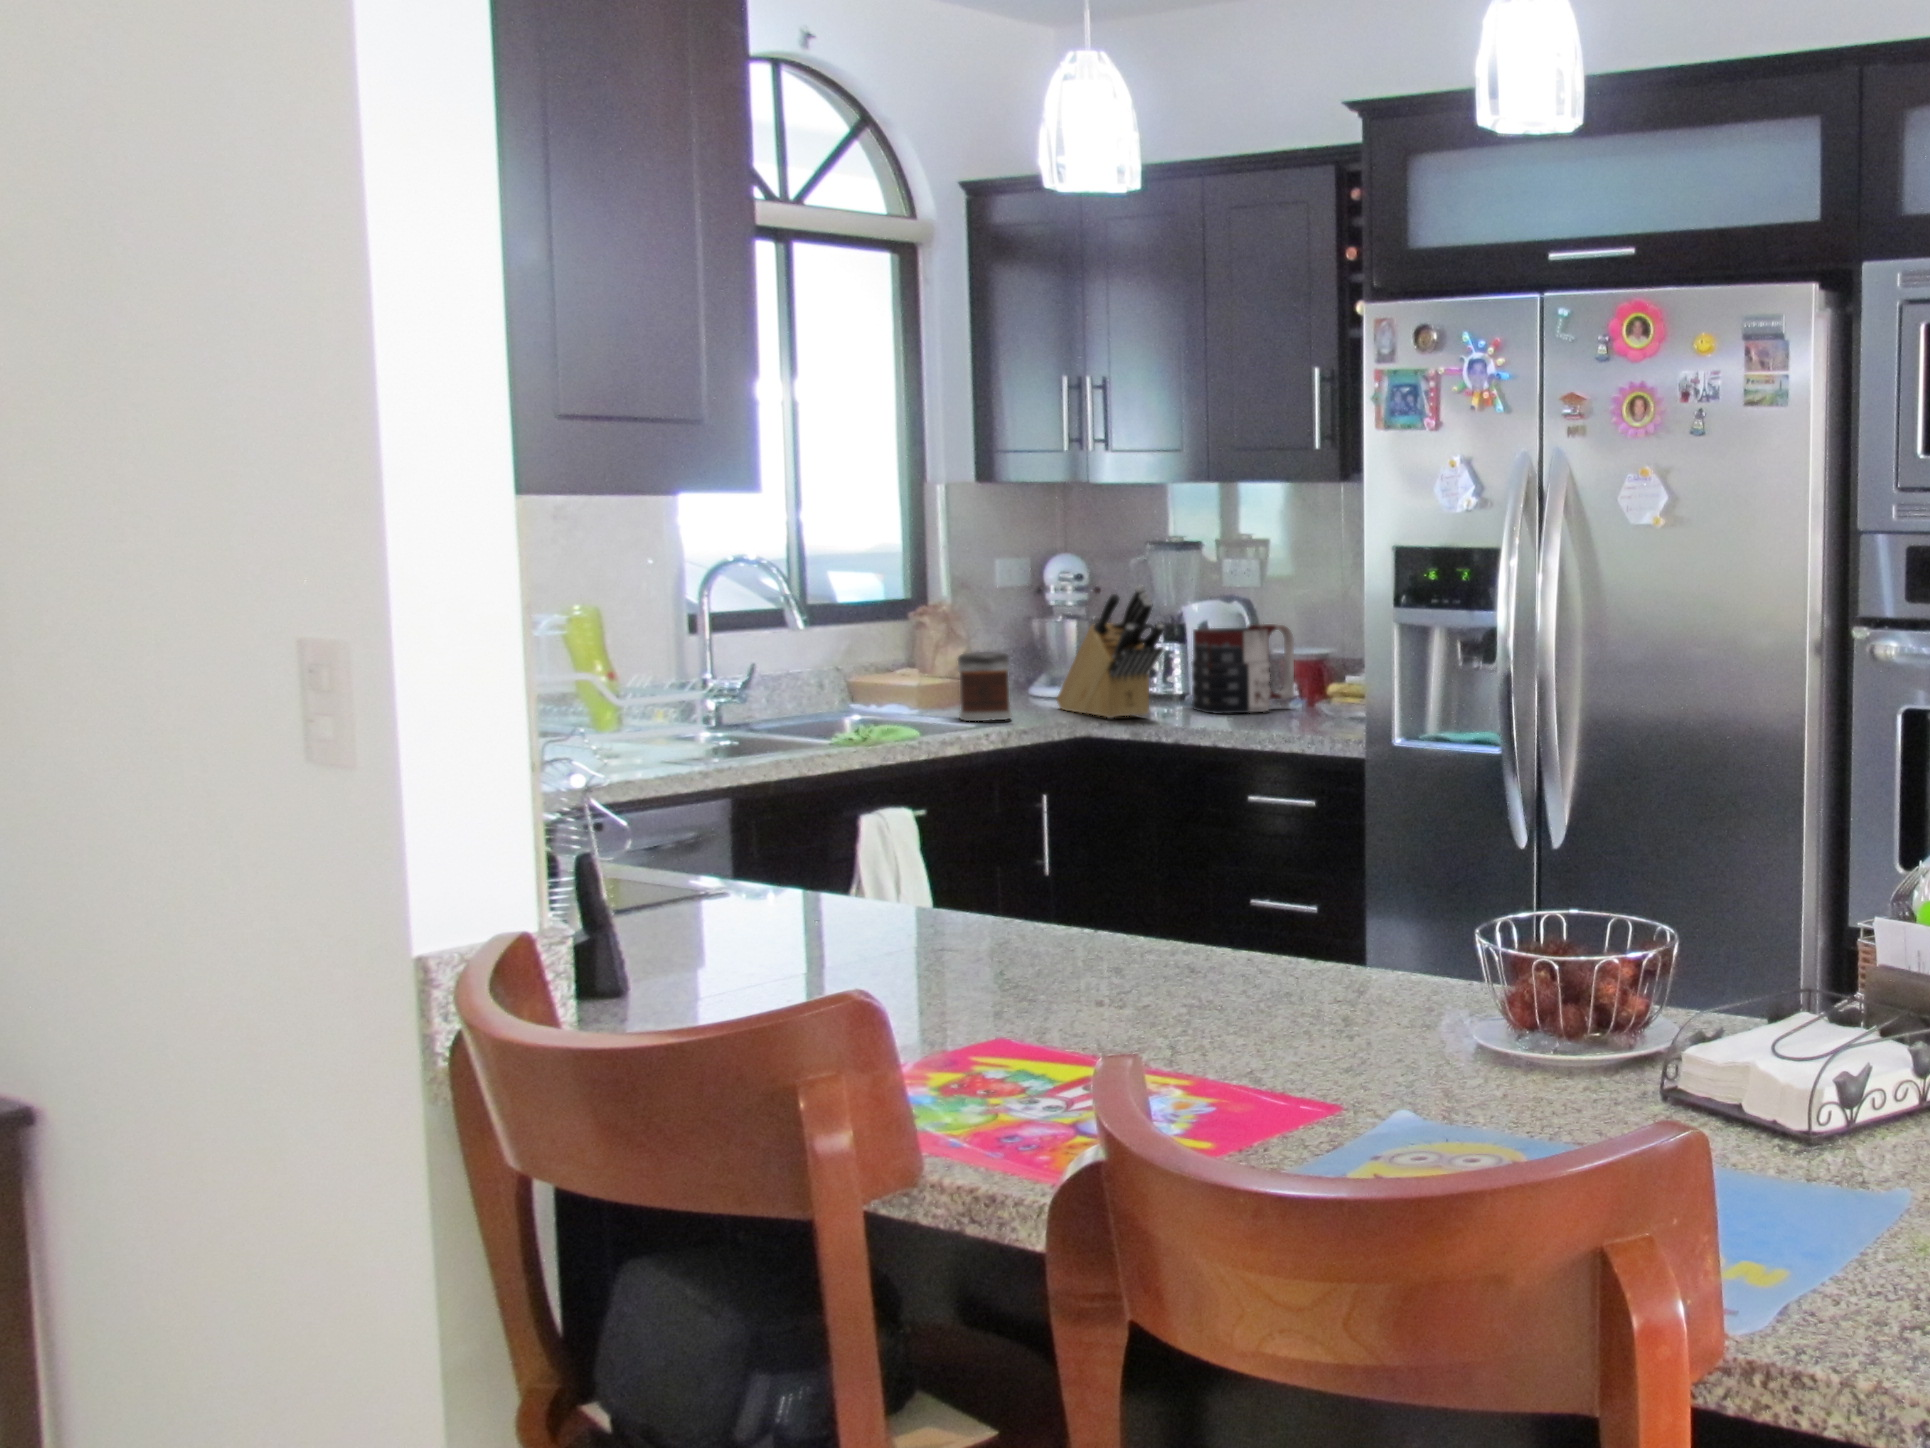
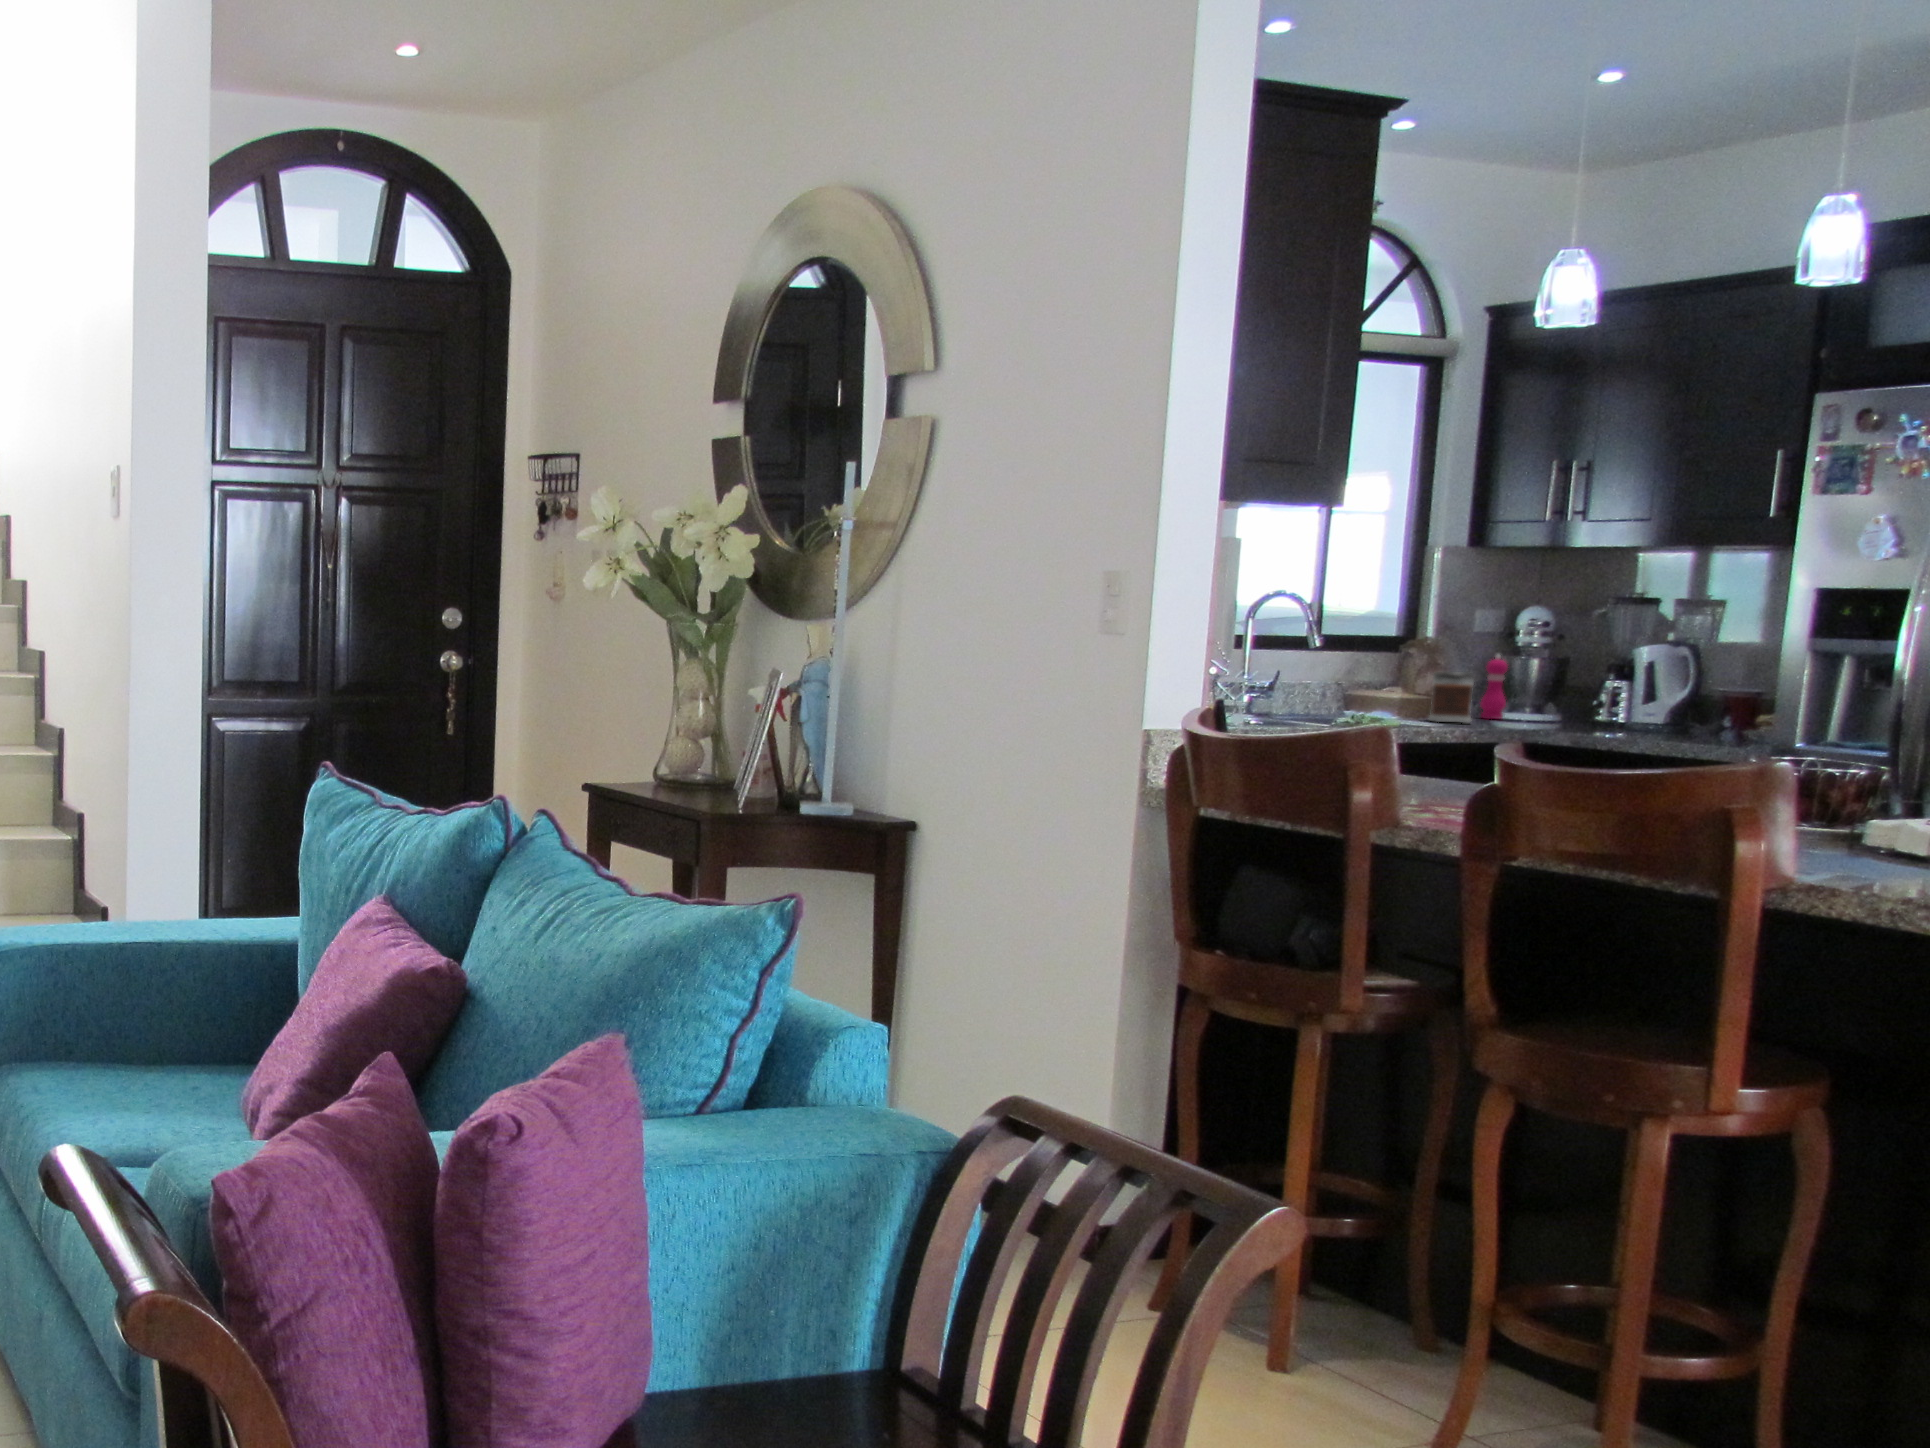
knife block: present [1057,586,1163,719] -> none [1511,625,1609,729]
pepper mill: none [1018,623,1048,706] -> present [1481,655,1508,719]
mug: present [1192,624,1294,714] -> none [1631,664,1734,735]

